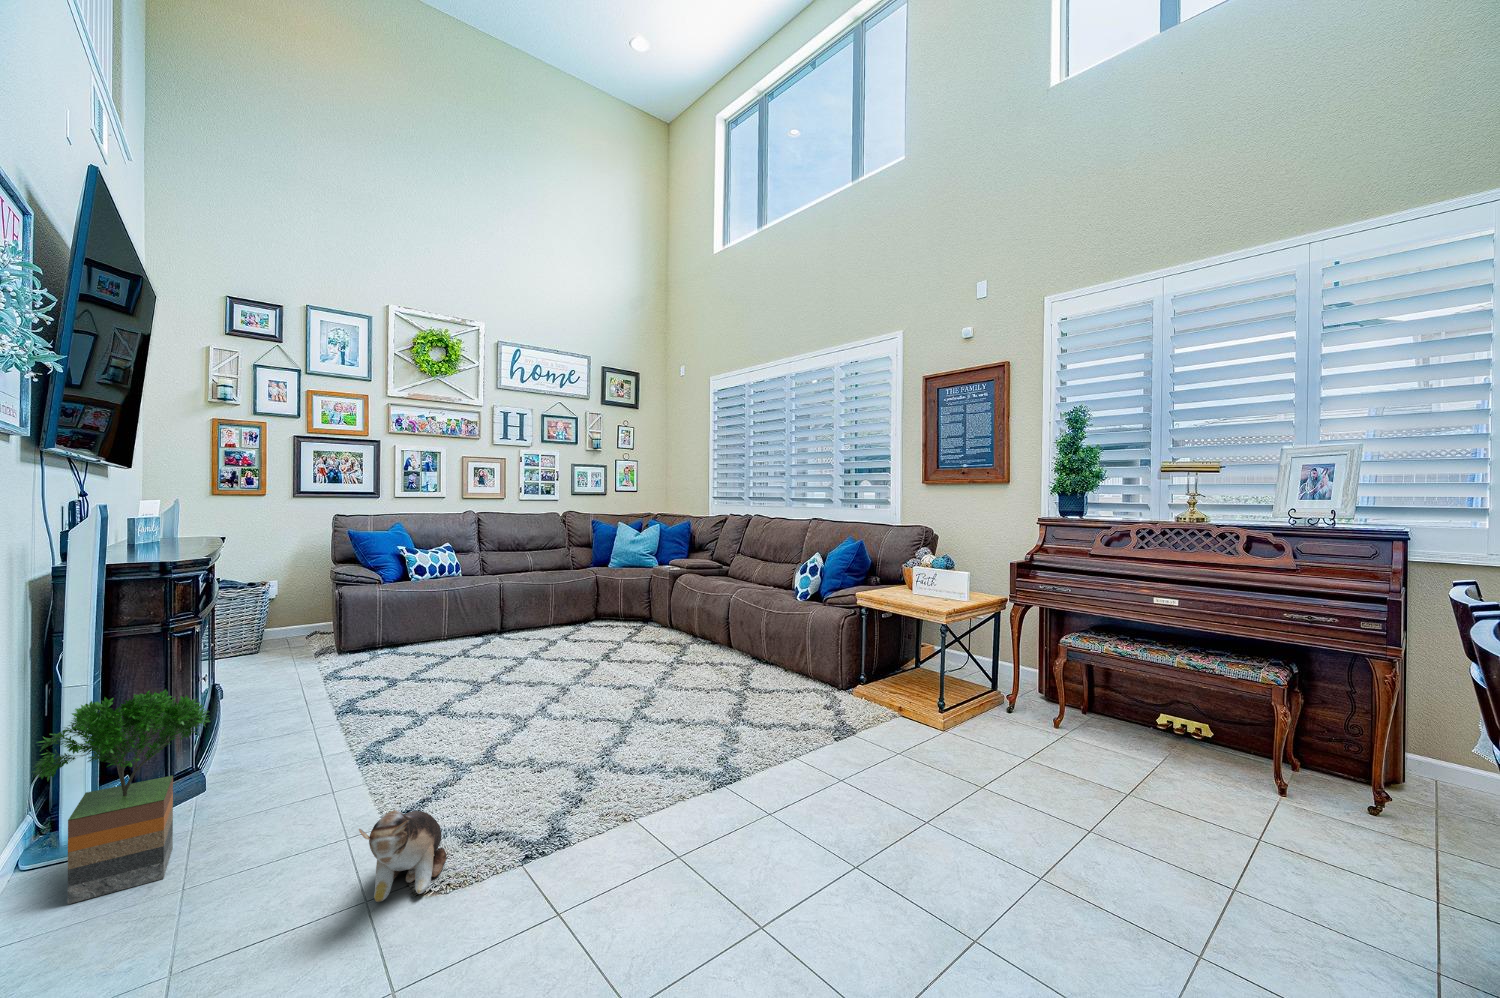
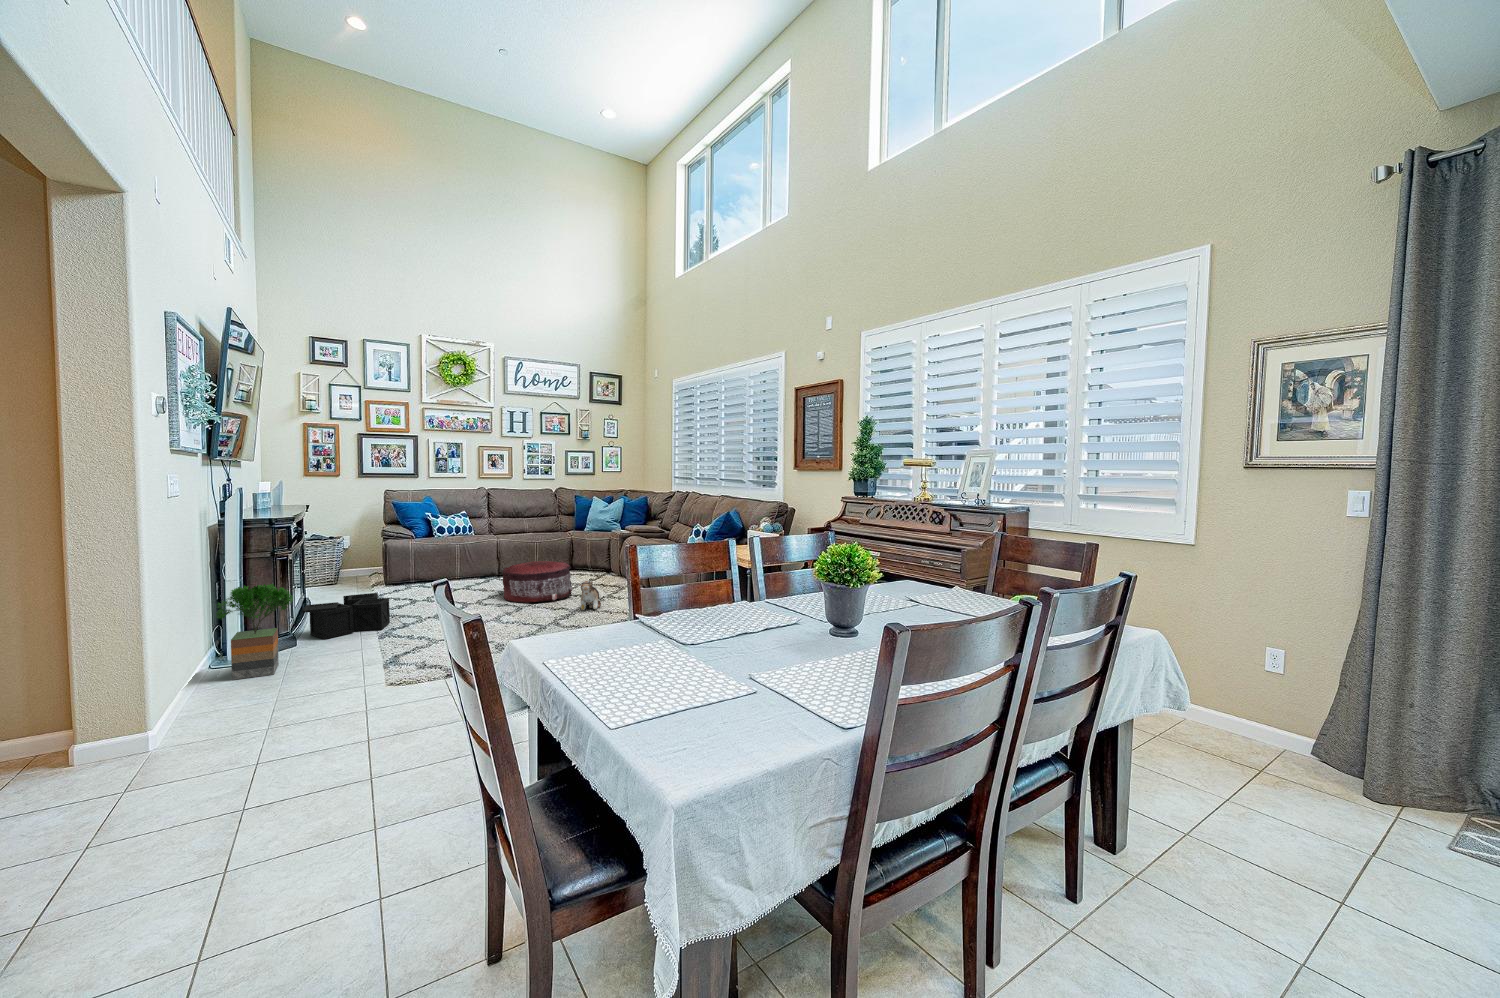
pouf: none [525,612,626,678] -> present [503,561,572,603]
storage bin: none [219,677,369,772] -> present [303,593,393,639]
plush toy: present [359,810,446,902] -> present [579,581,601,610]

